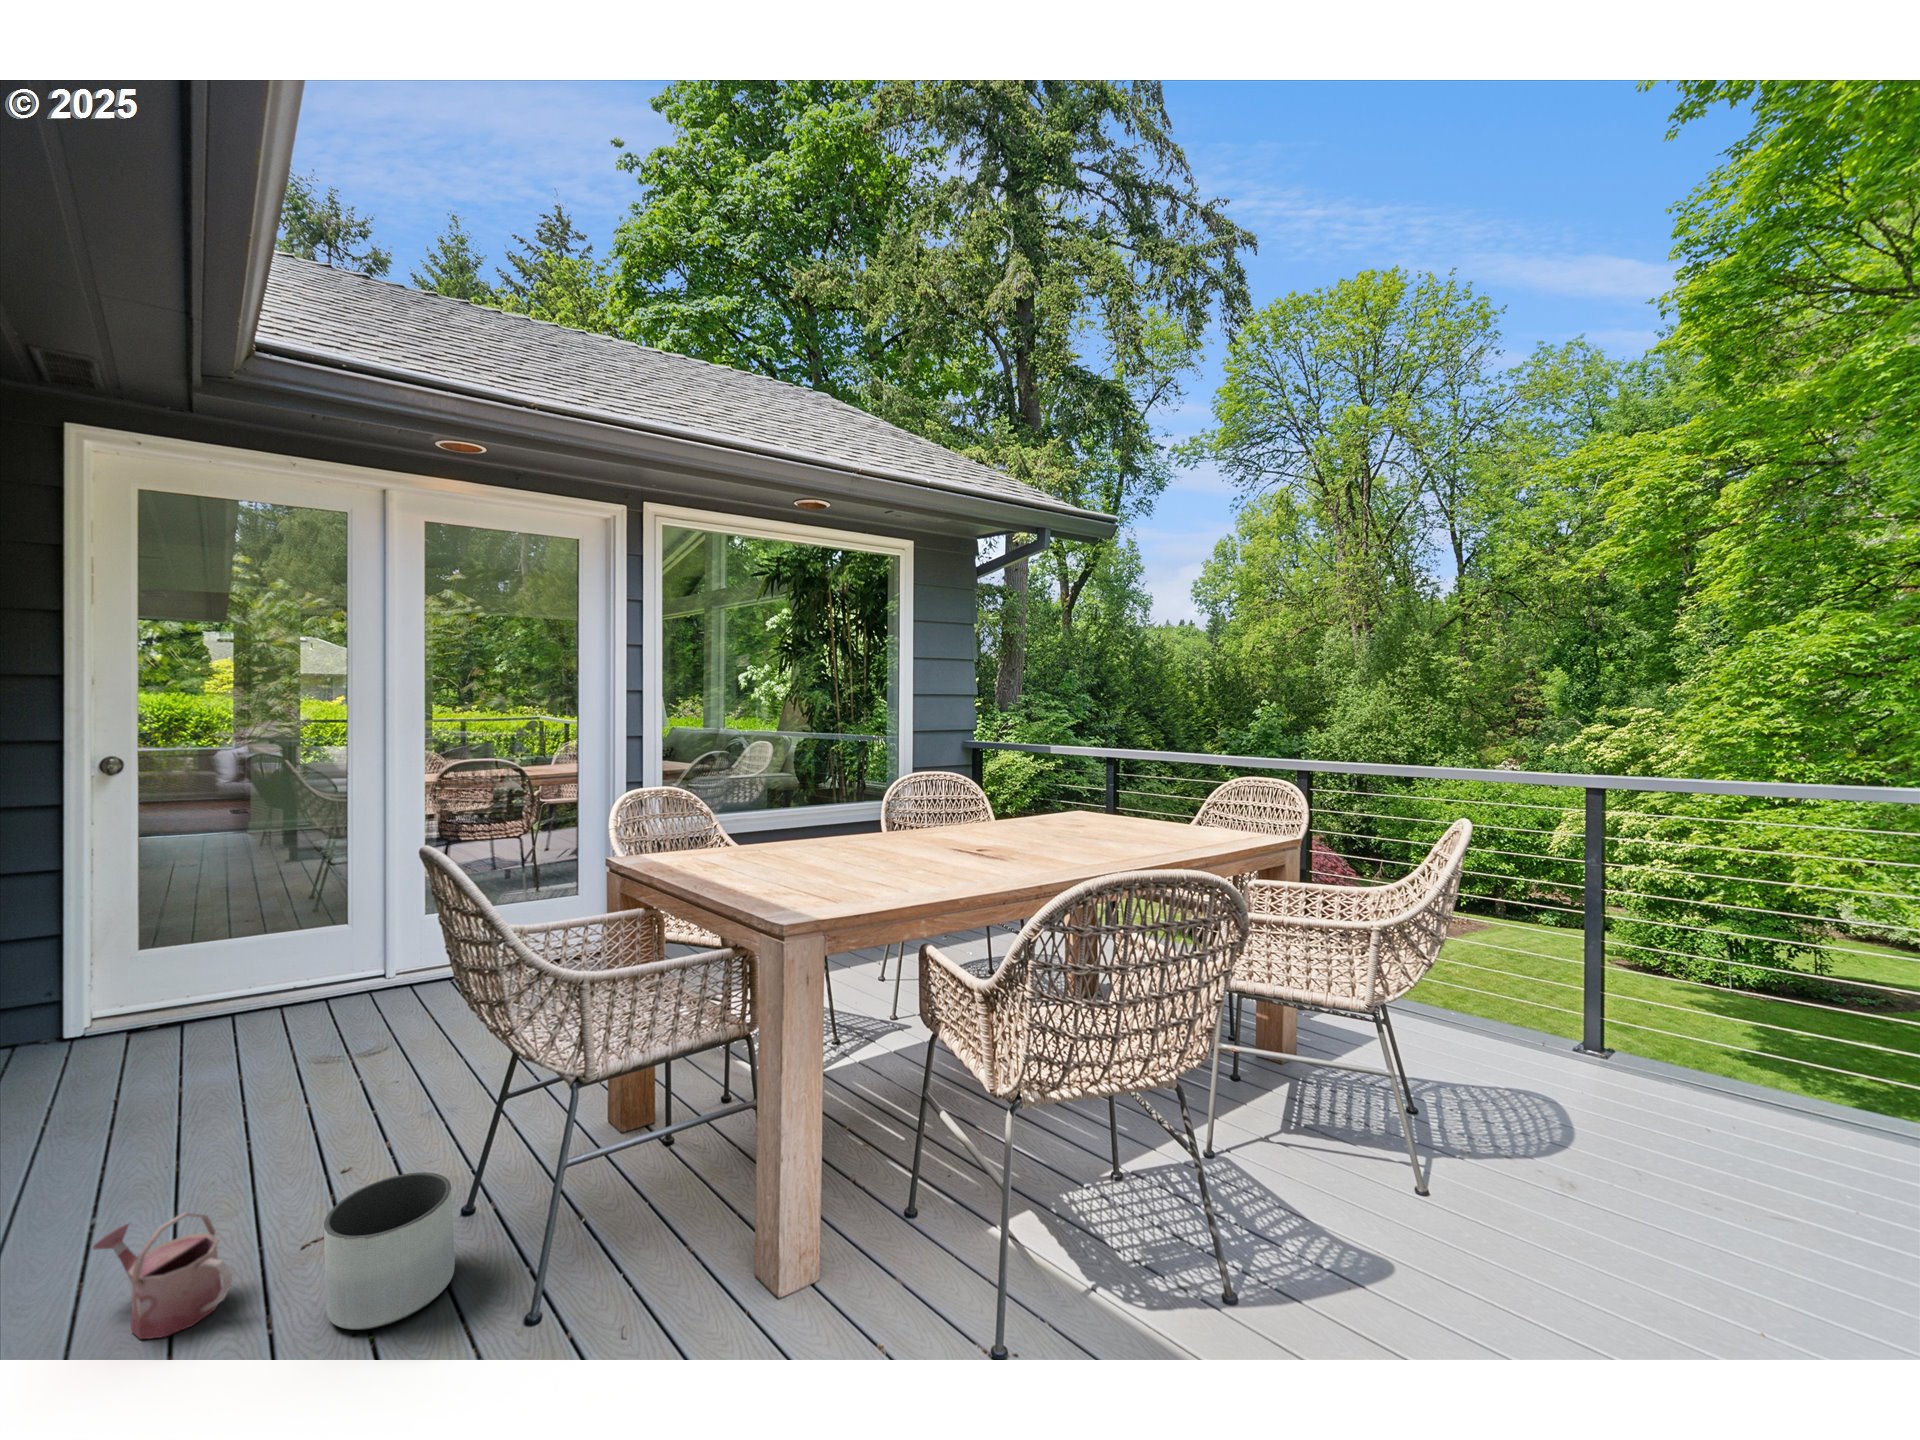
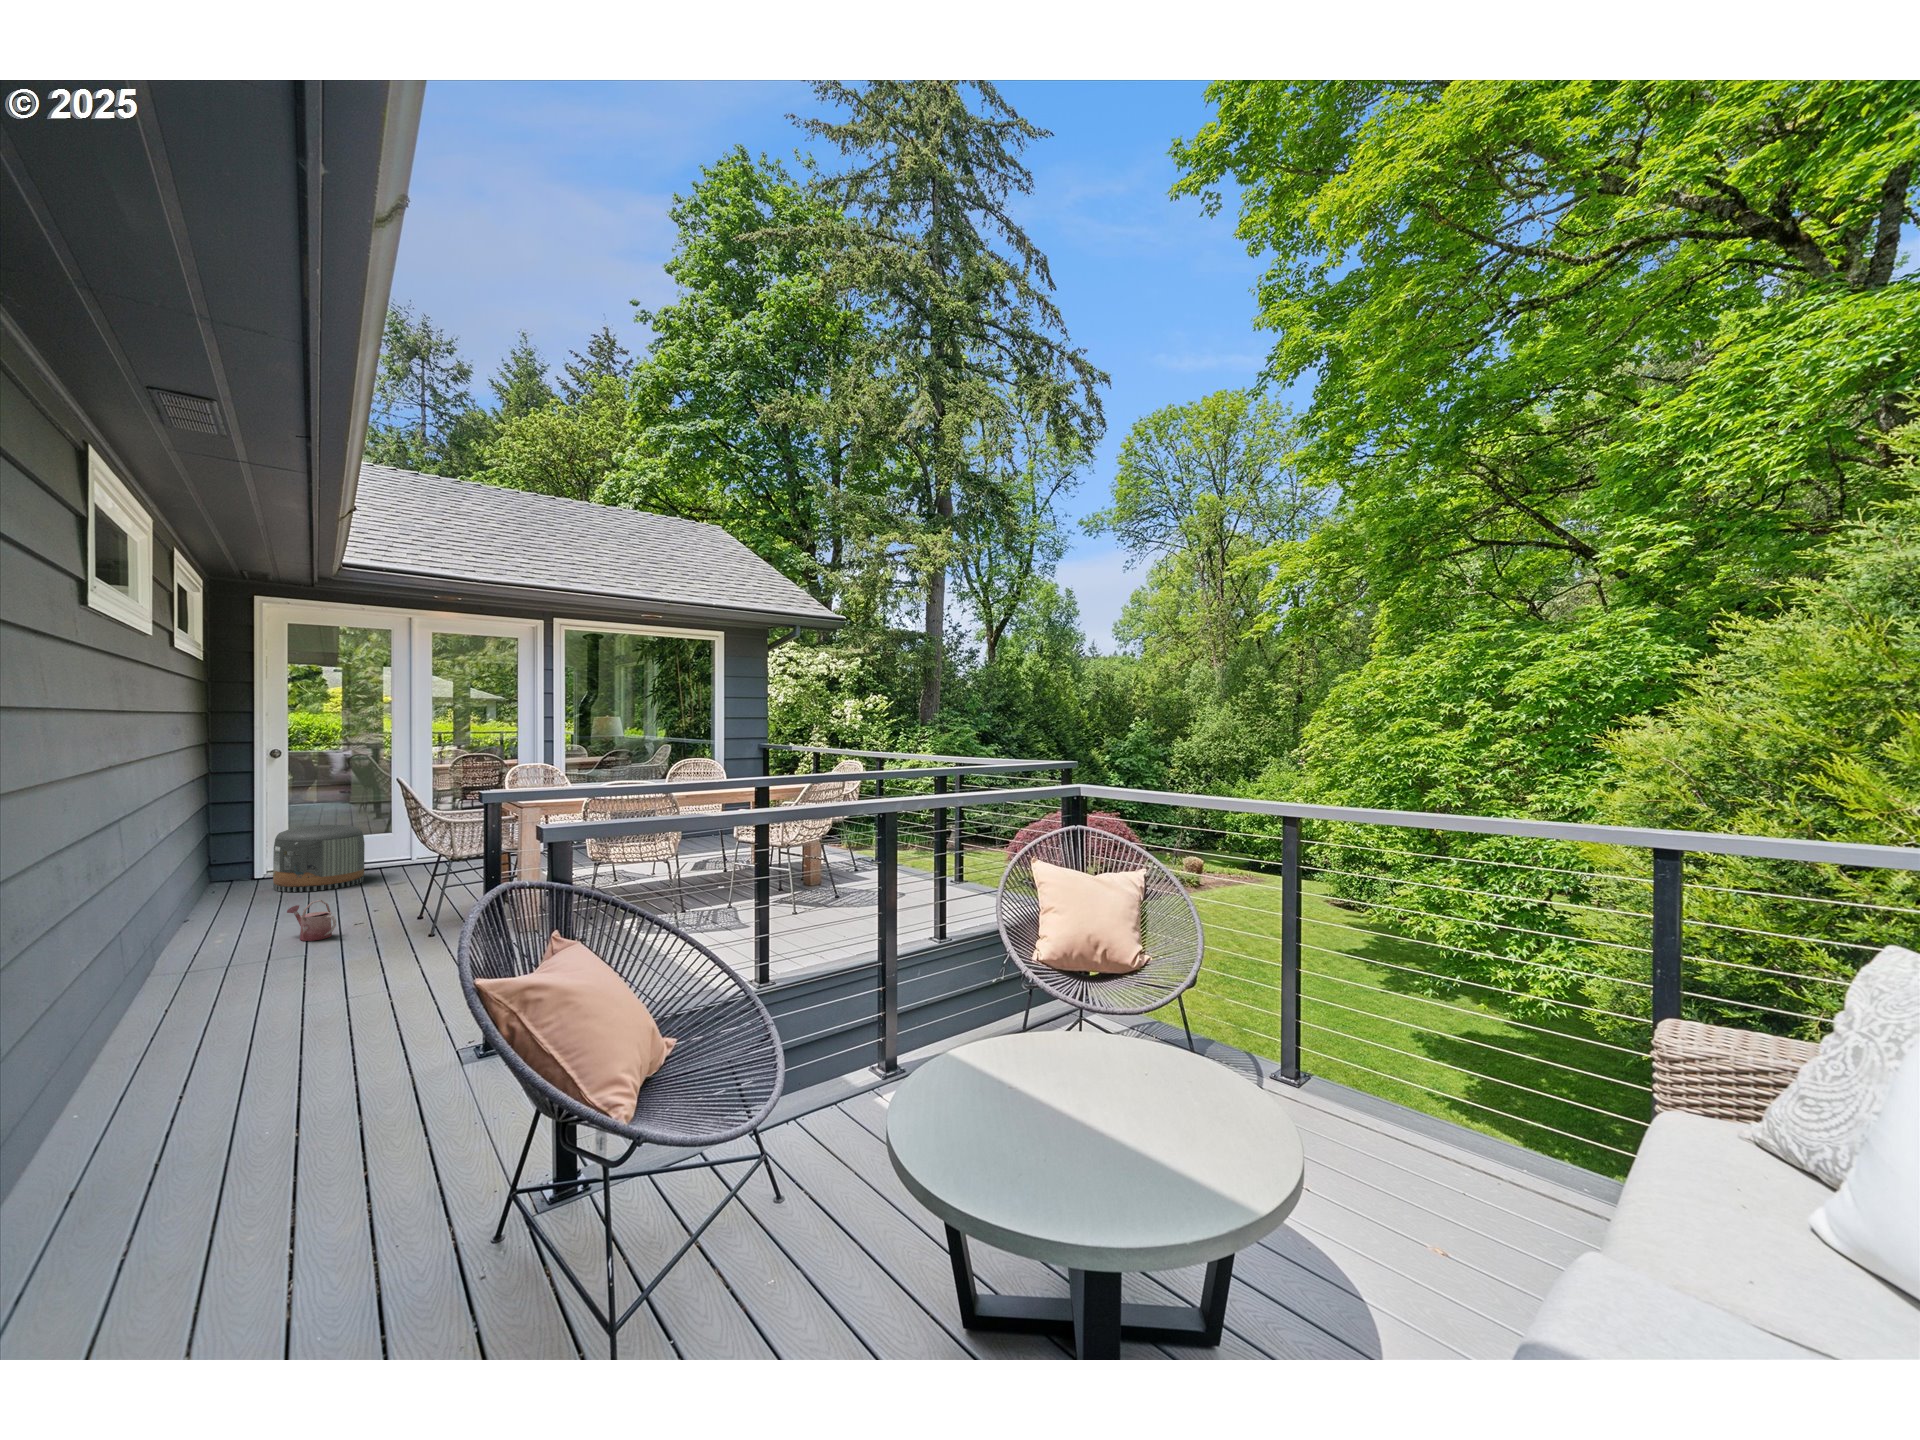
pouf: none [97,921,294,1079] -> present [273,825,365,892]
planter: present [324,1172,455,1330] -> none [370,896,419,942]

